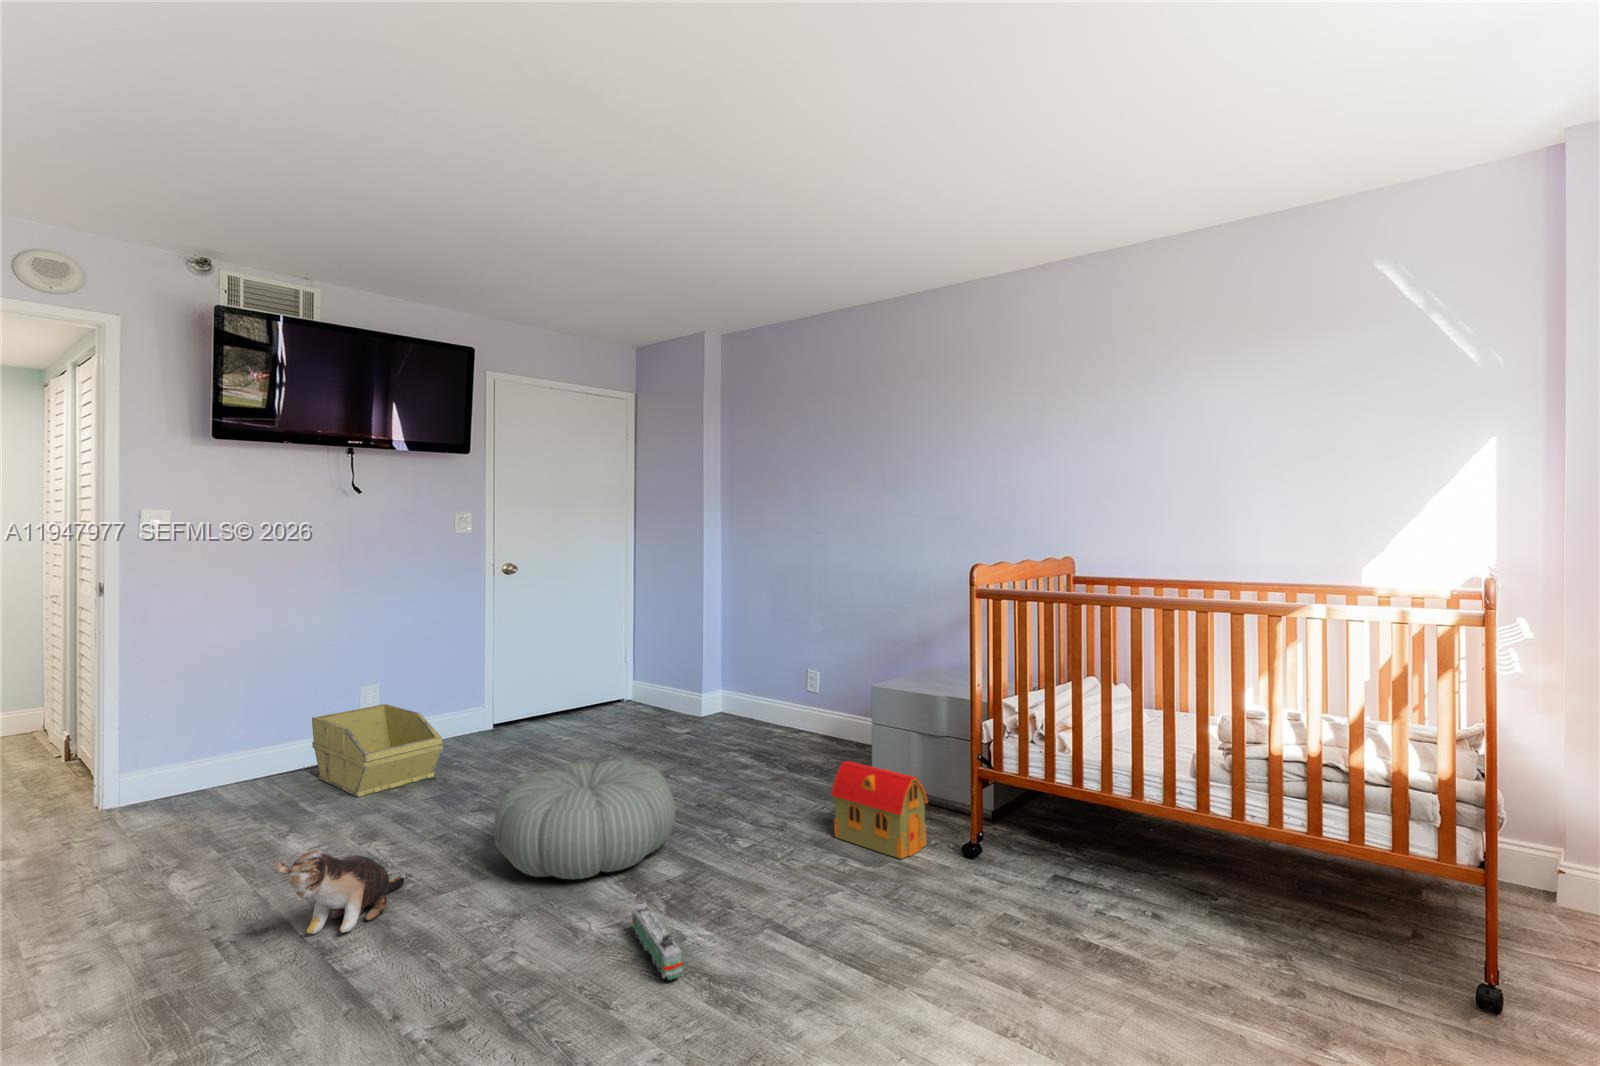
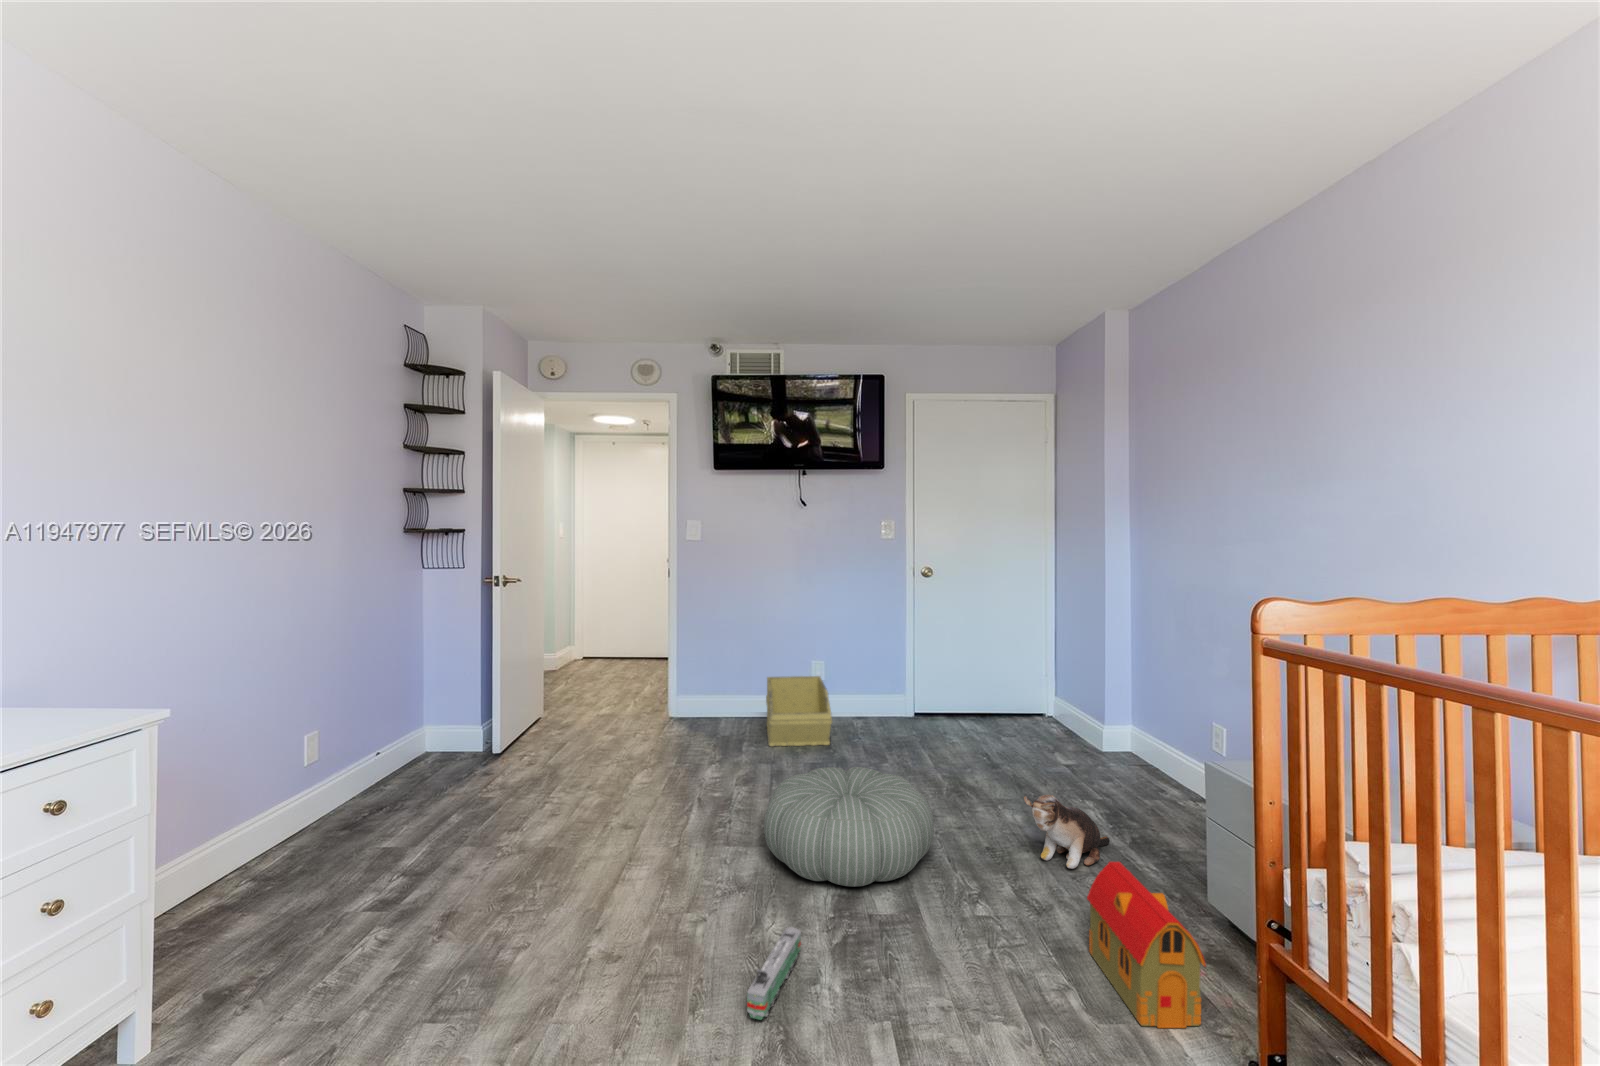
plush toy: present [276,850,404,934] -> present [1024,795,1110,869]

